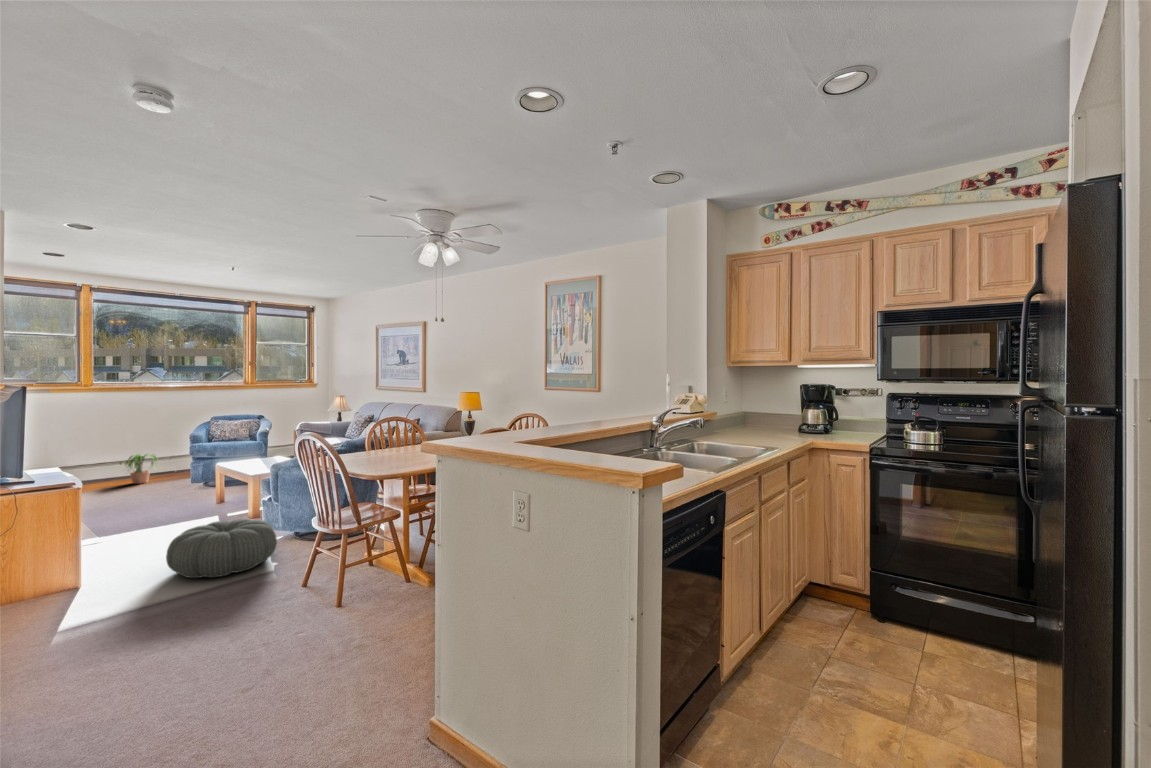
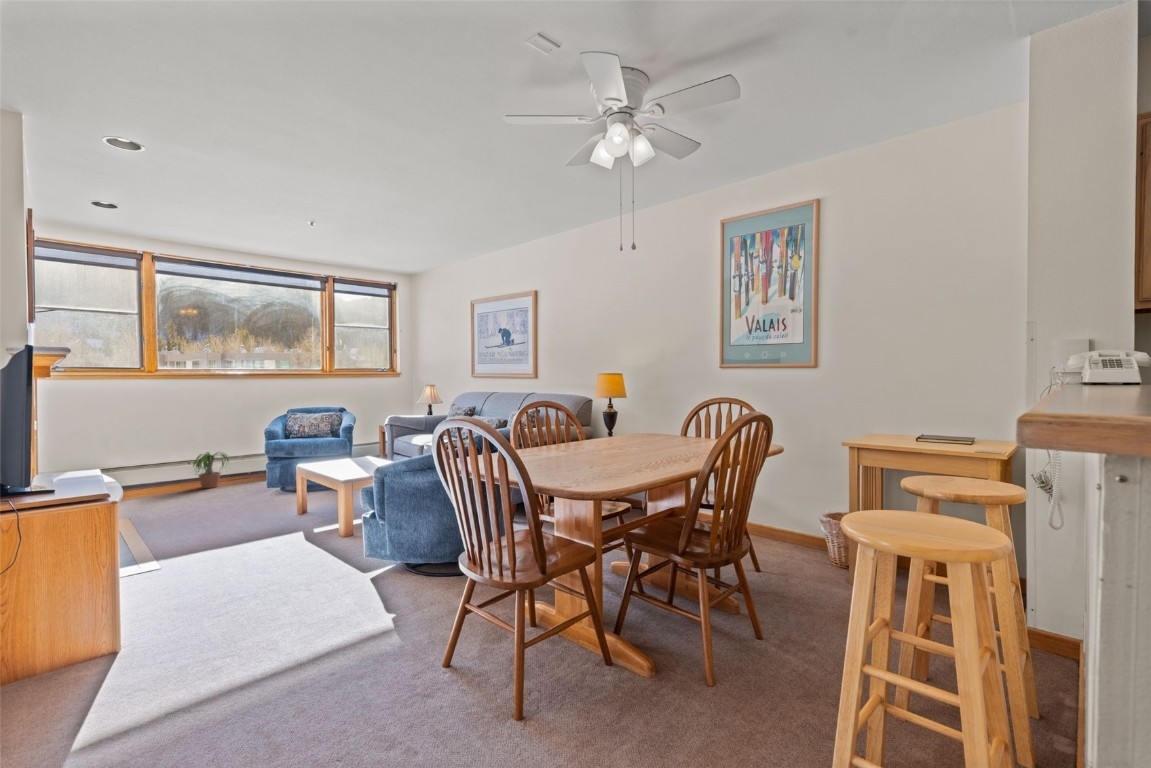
pouf: present [166,519,277,578] -> none [240,546,392,642]

